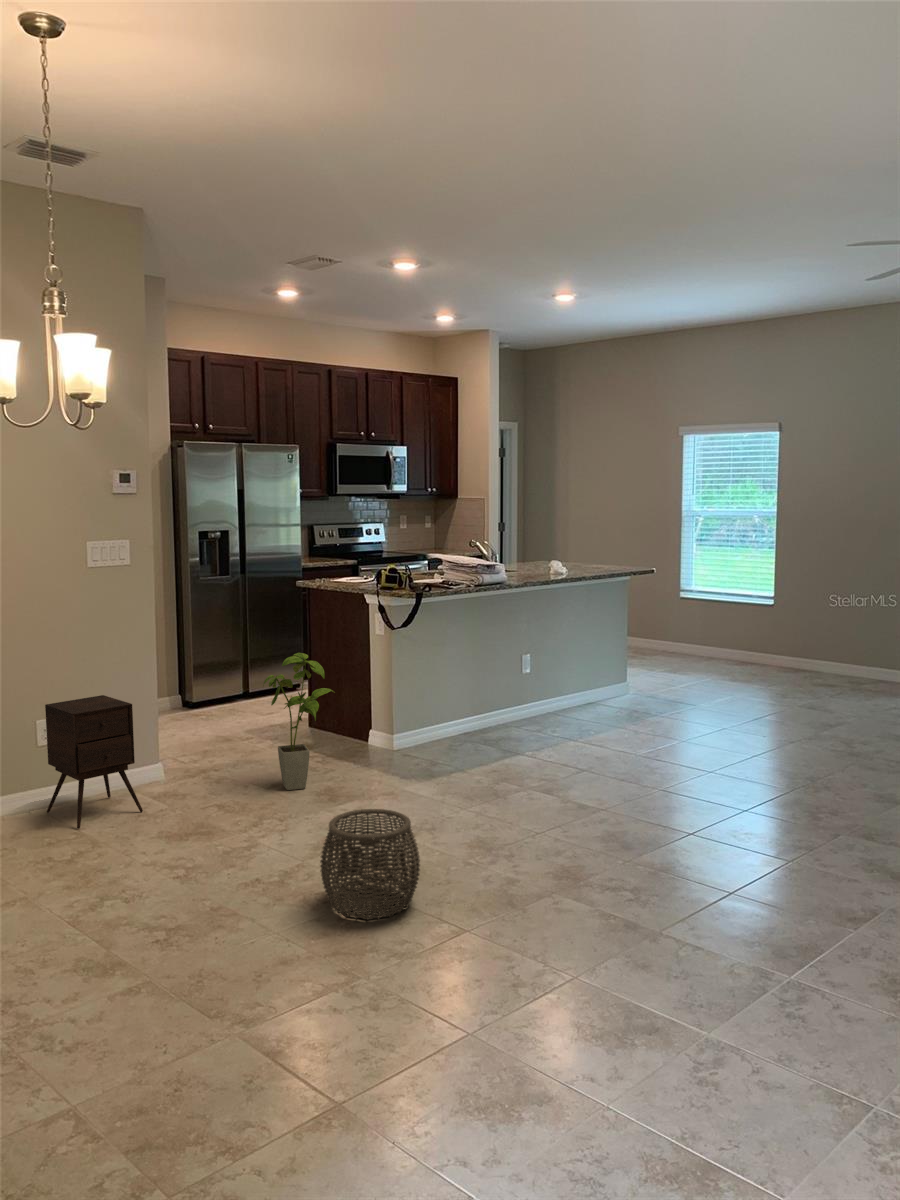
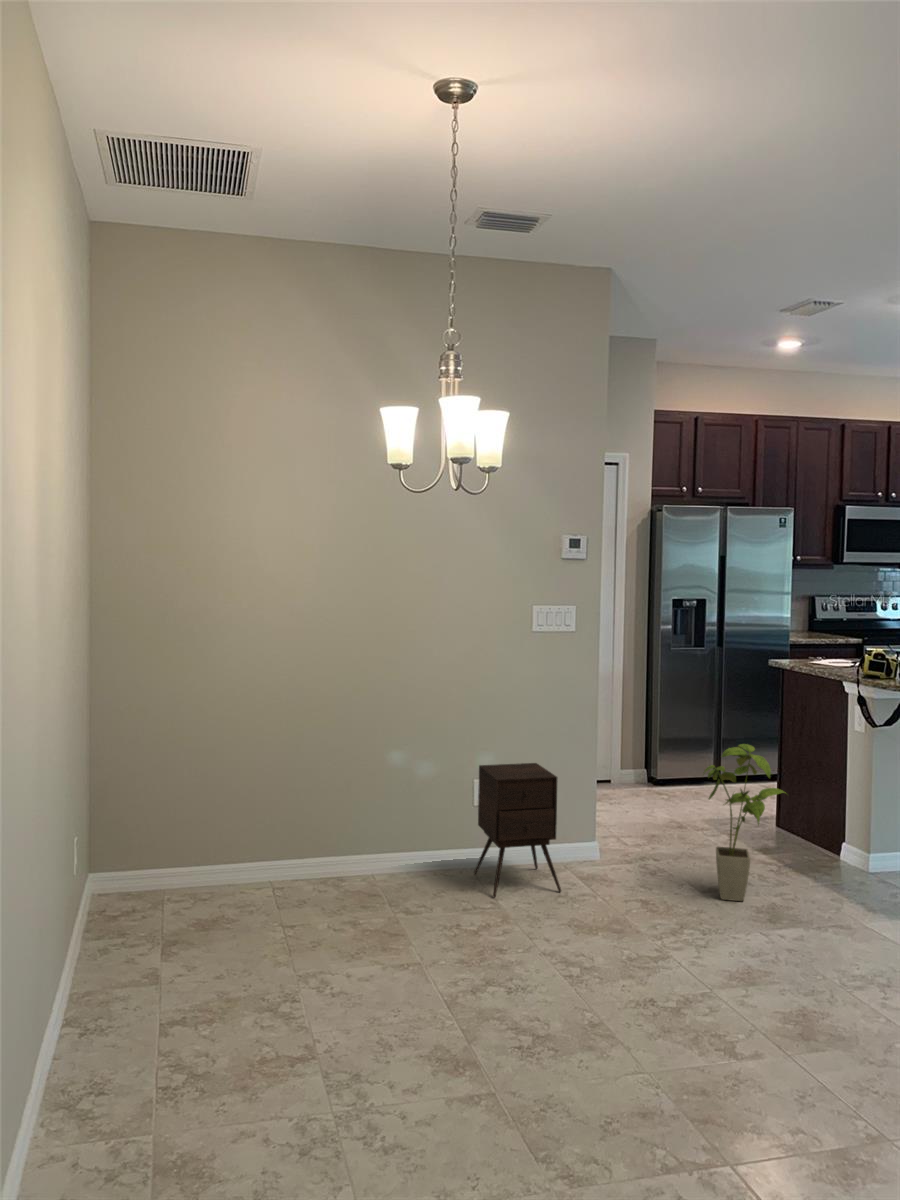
woven basket: present [320,809,420,920] -> none [706,954,839,1105]

